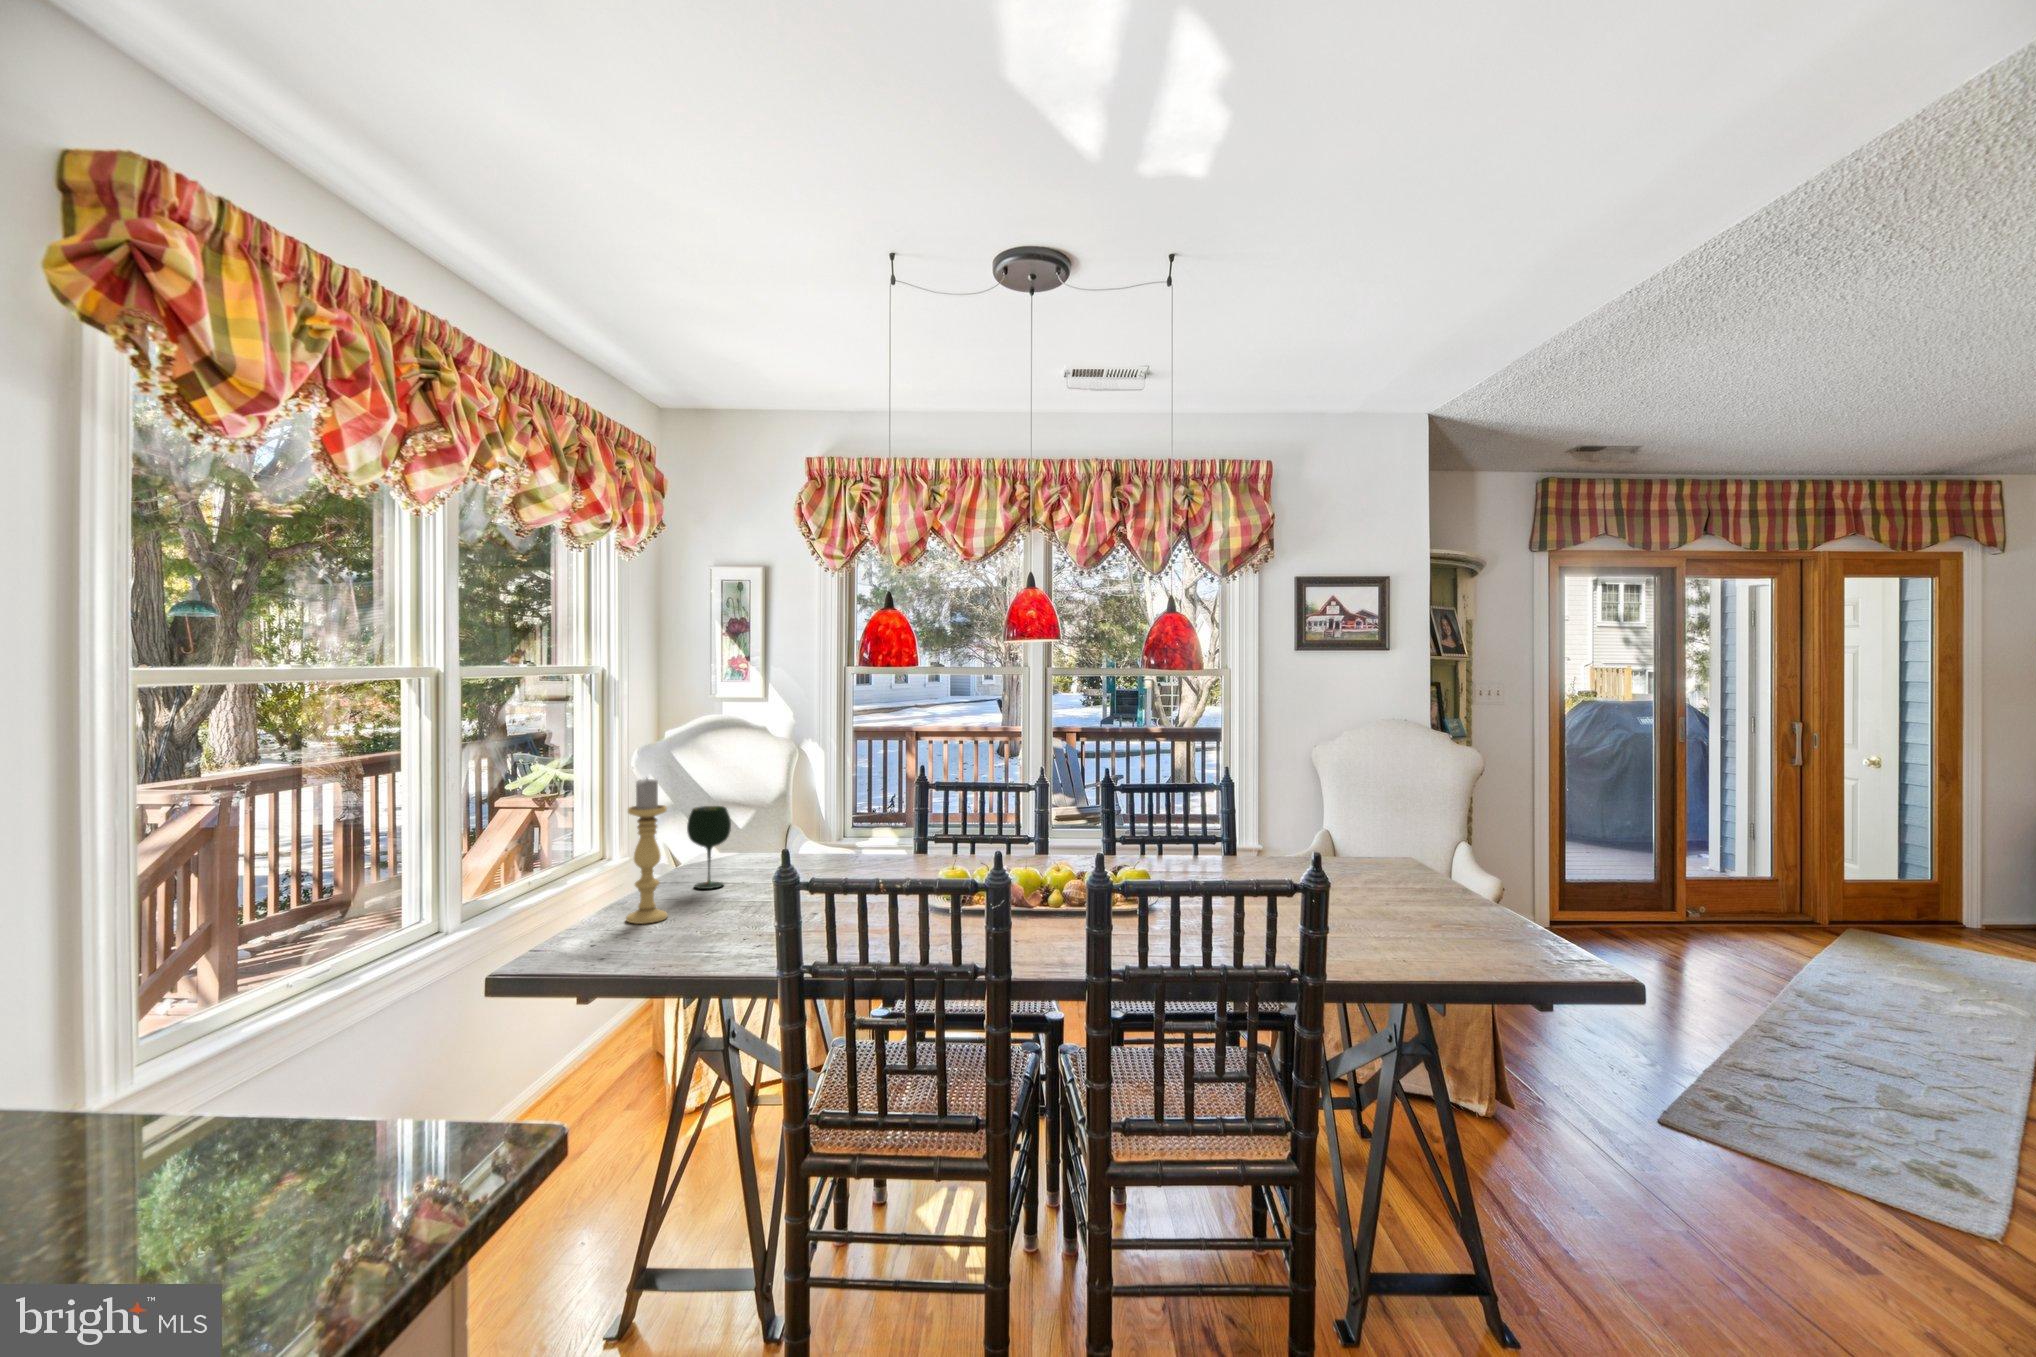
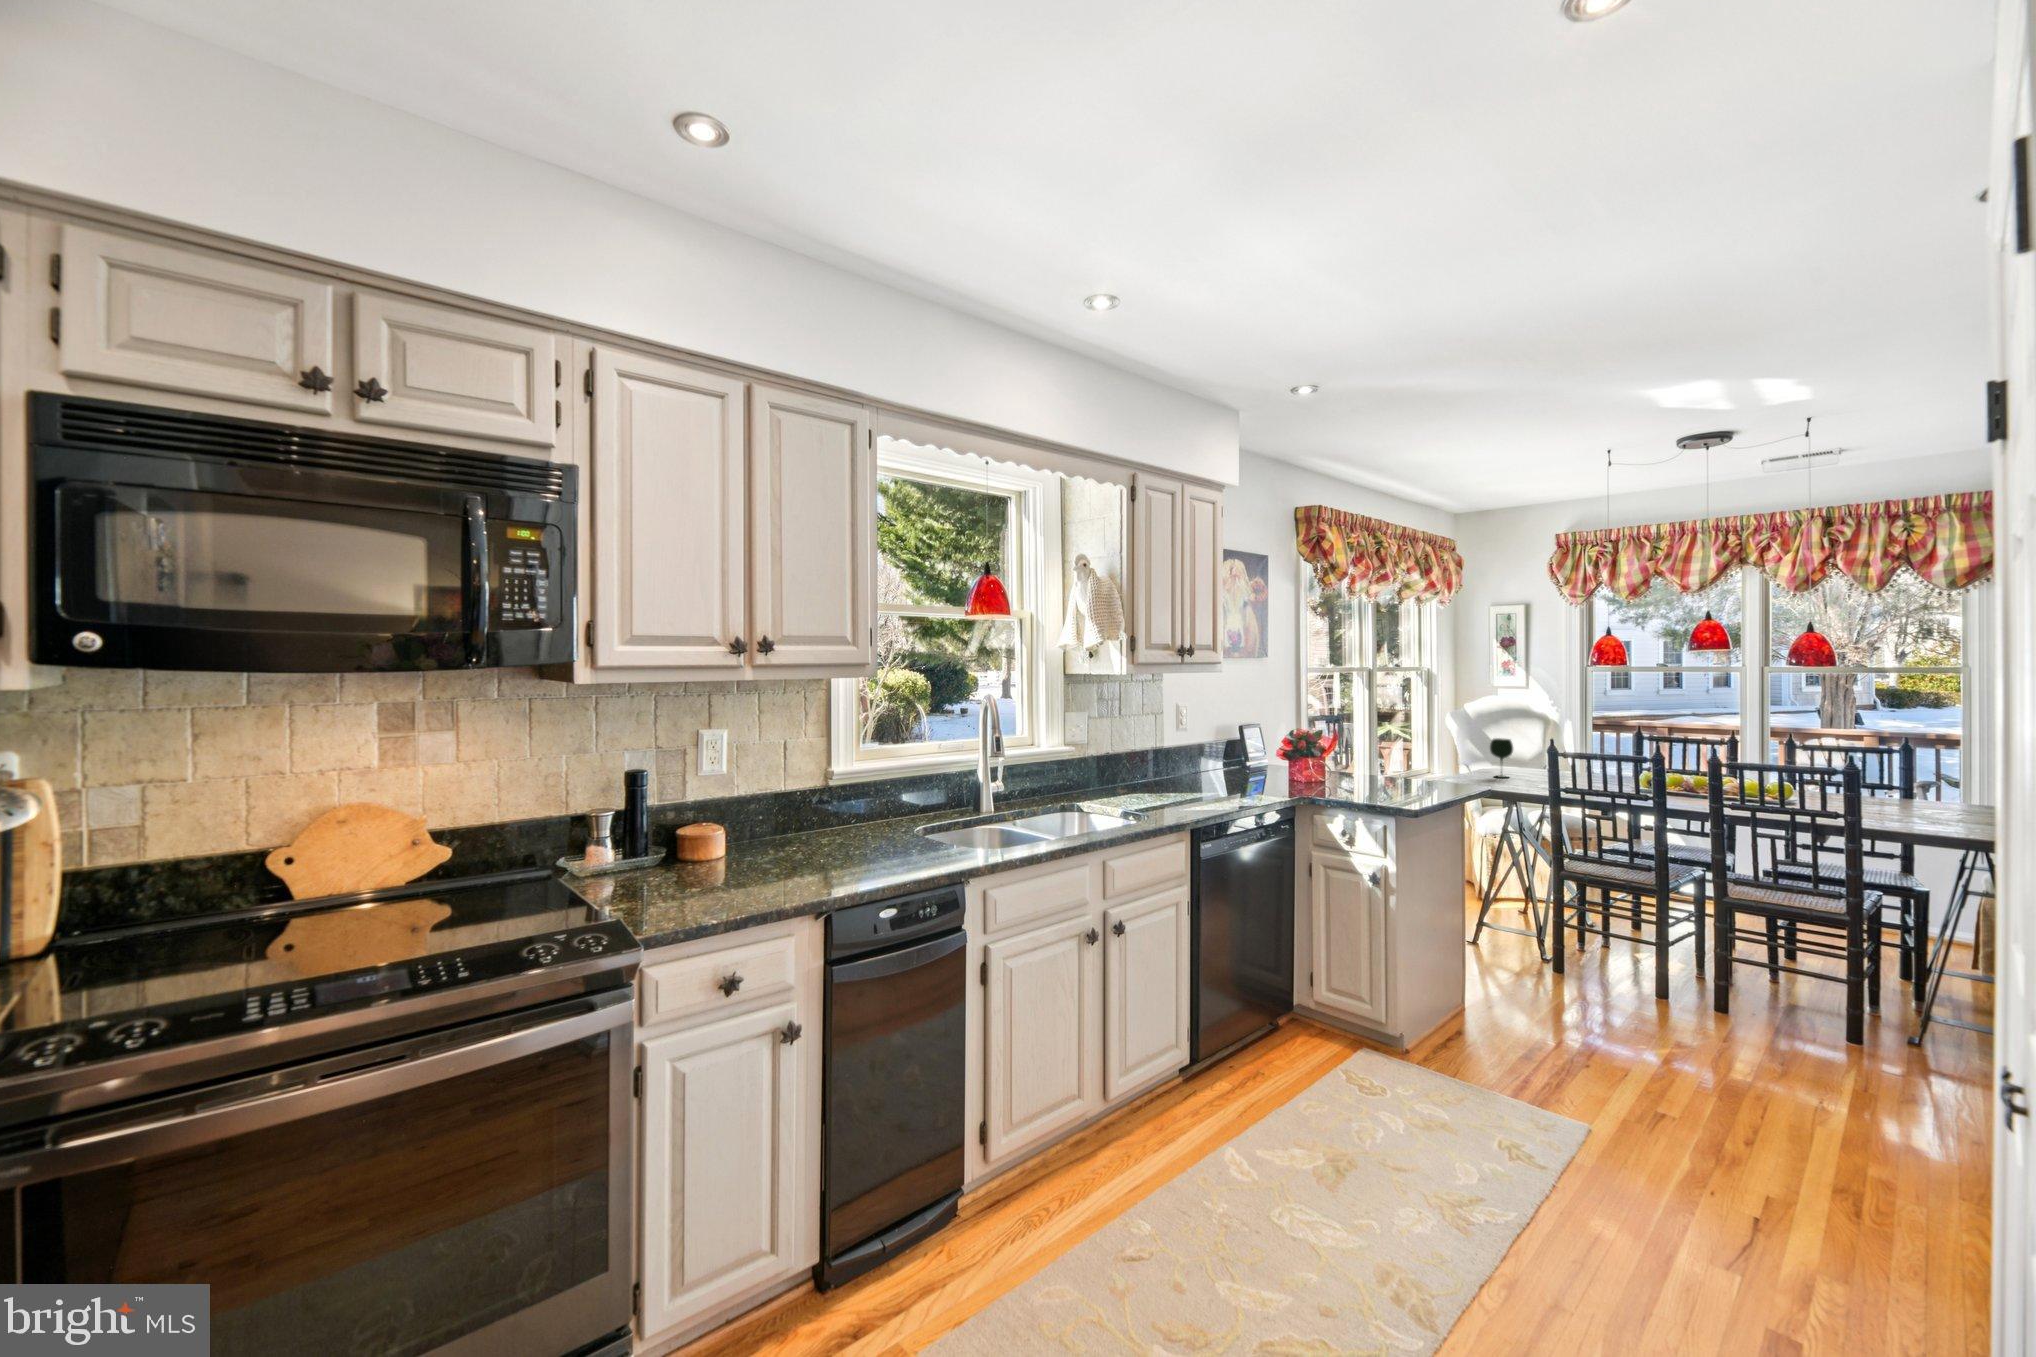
candle holder: present [626,778,668,924] -> none [1464,720,1484,785]

